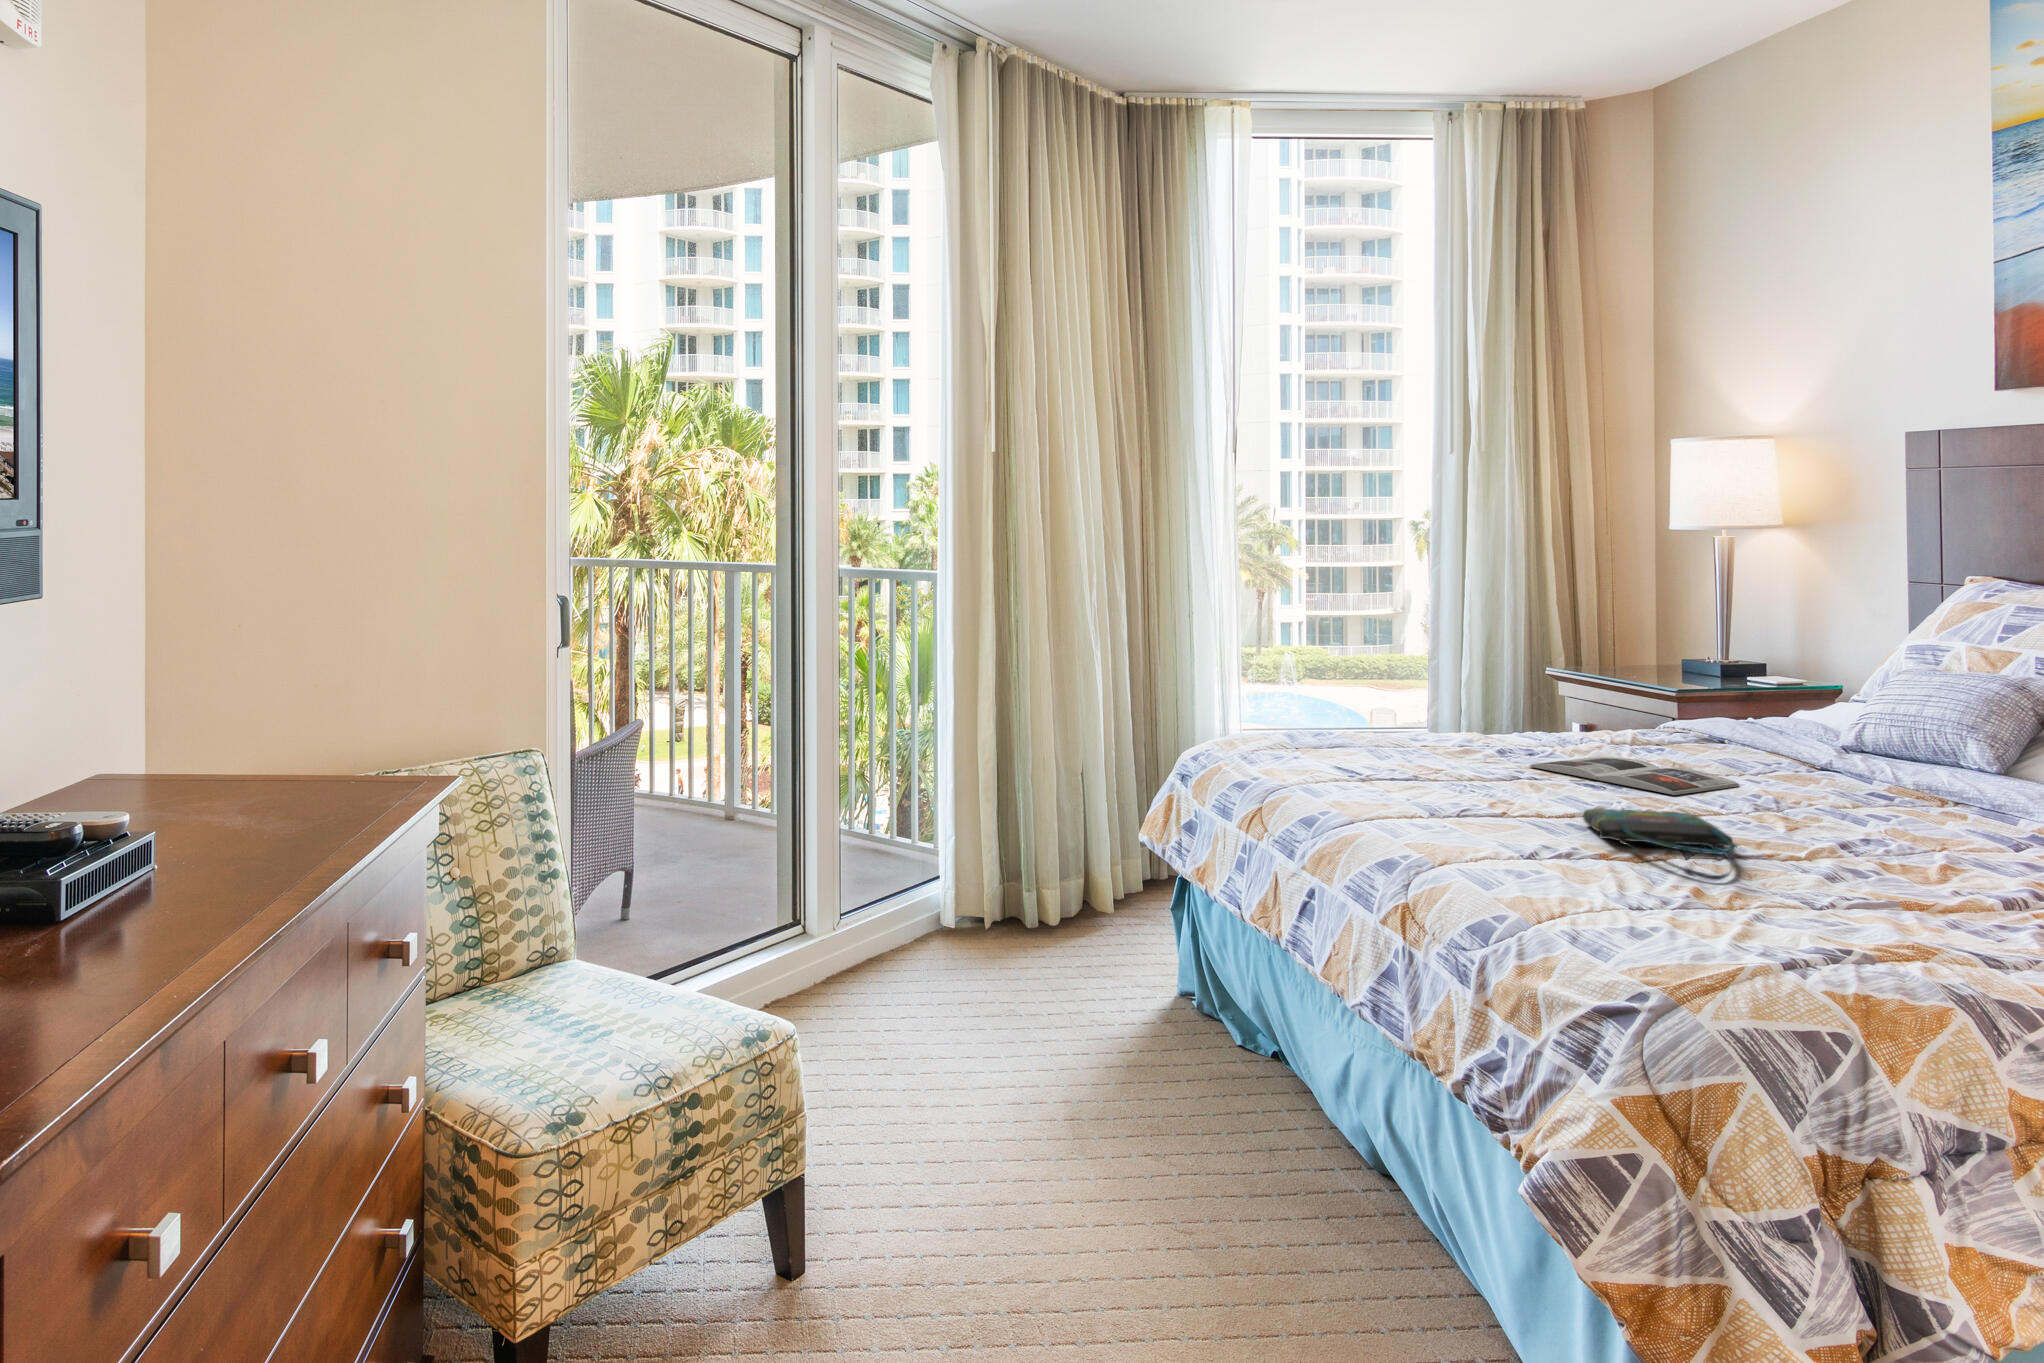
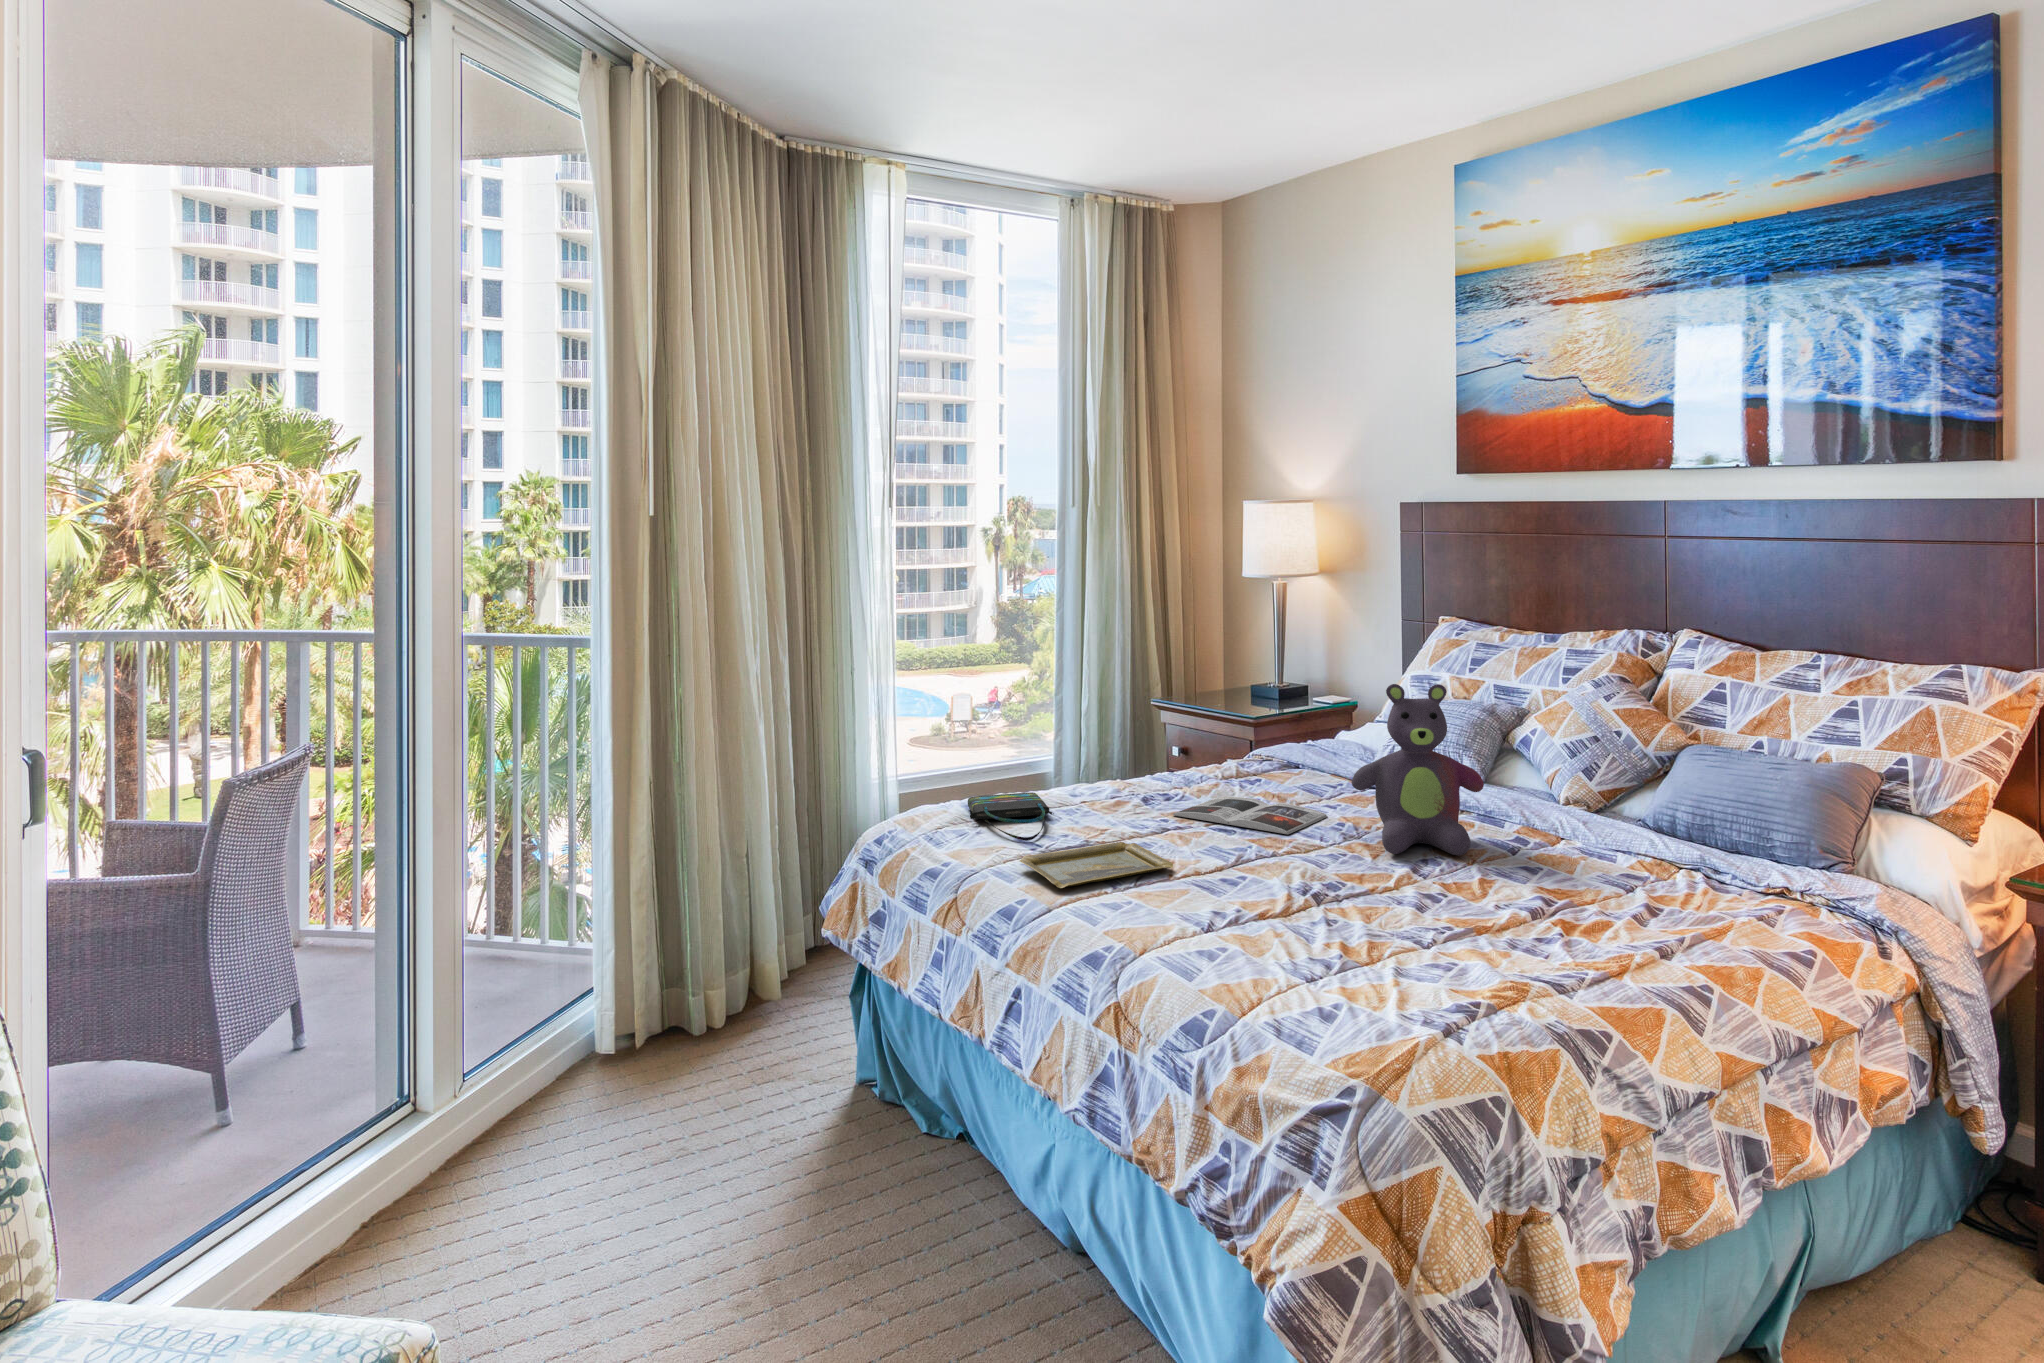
stuffed bear: none [1764,625,1971,835] -> present [1352,684,1484,856]
tray: none [1329,778,1508,807] -> present [1020,842,1173,888]
tote bag: present [1583,809,1741,880] -> present [968,793,1054,841]

